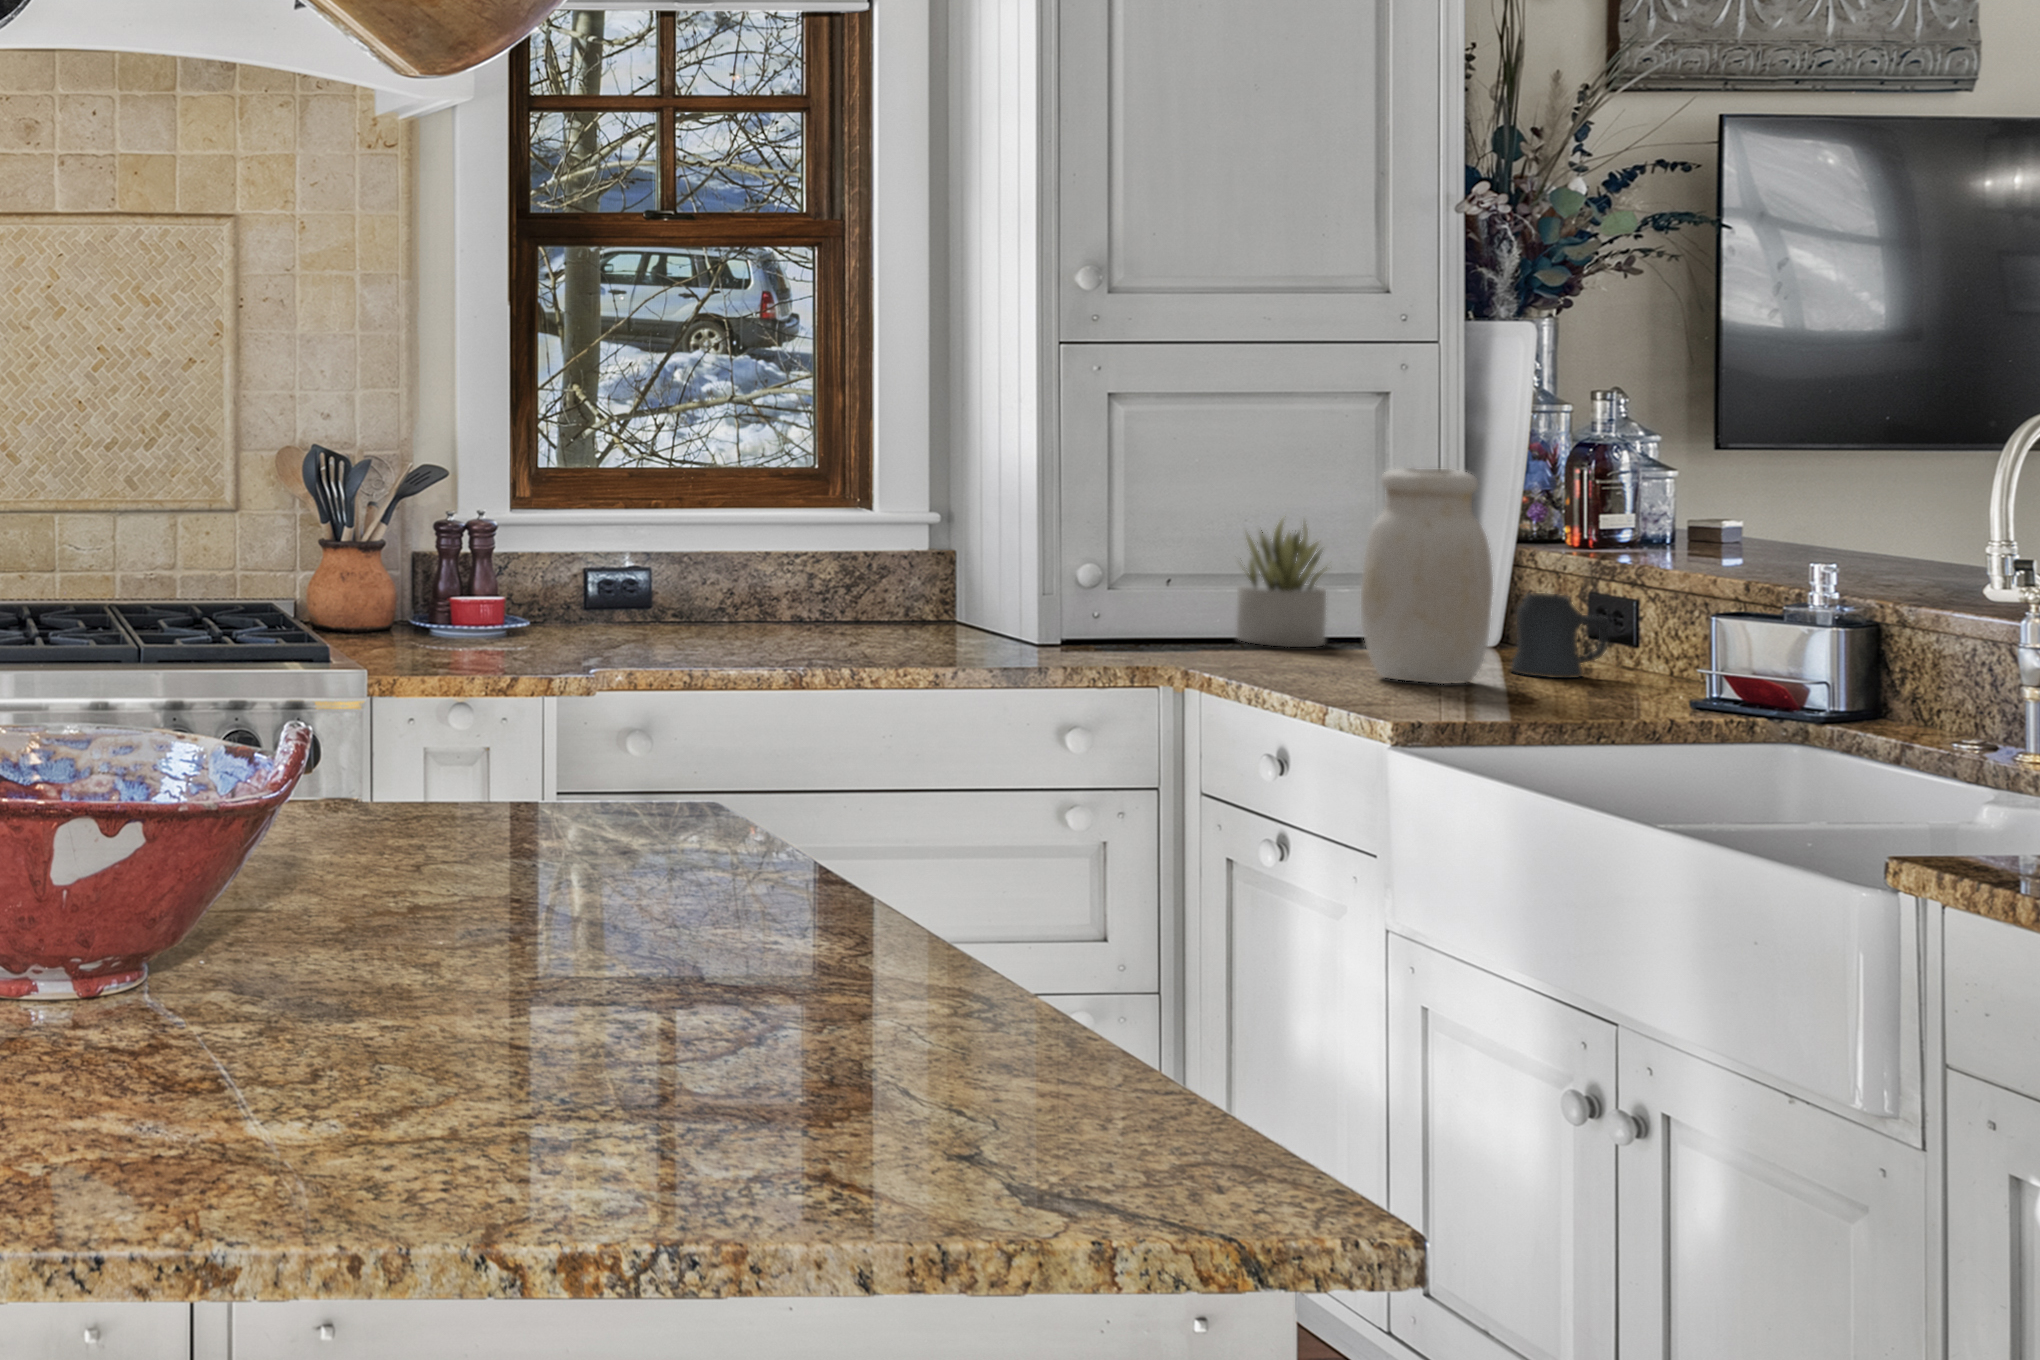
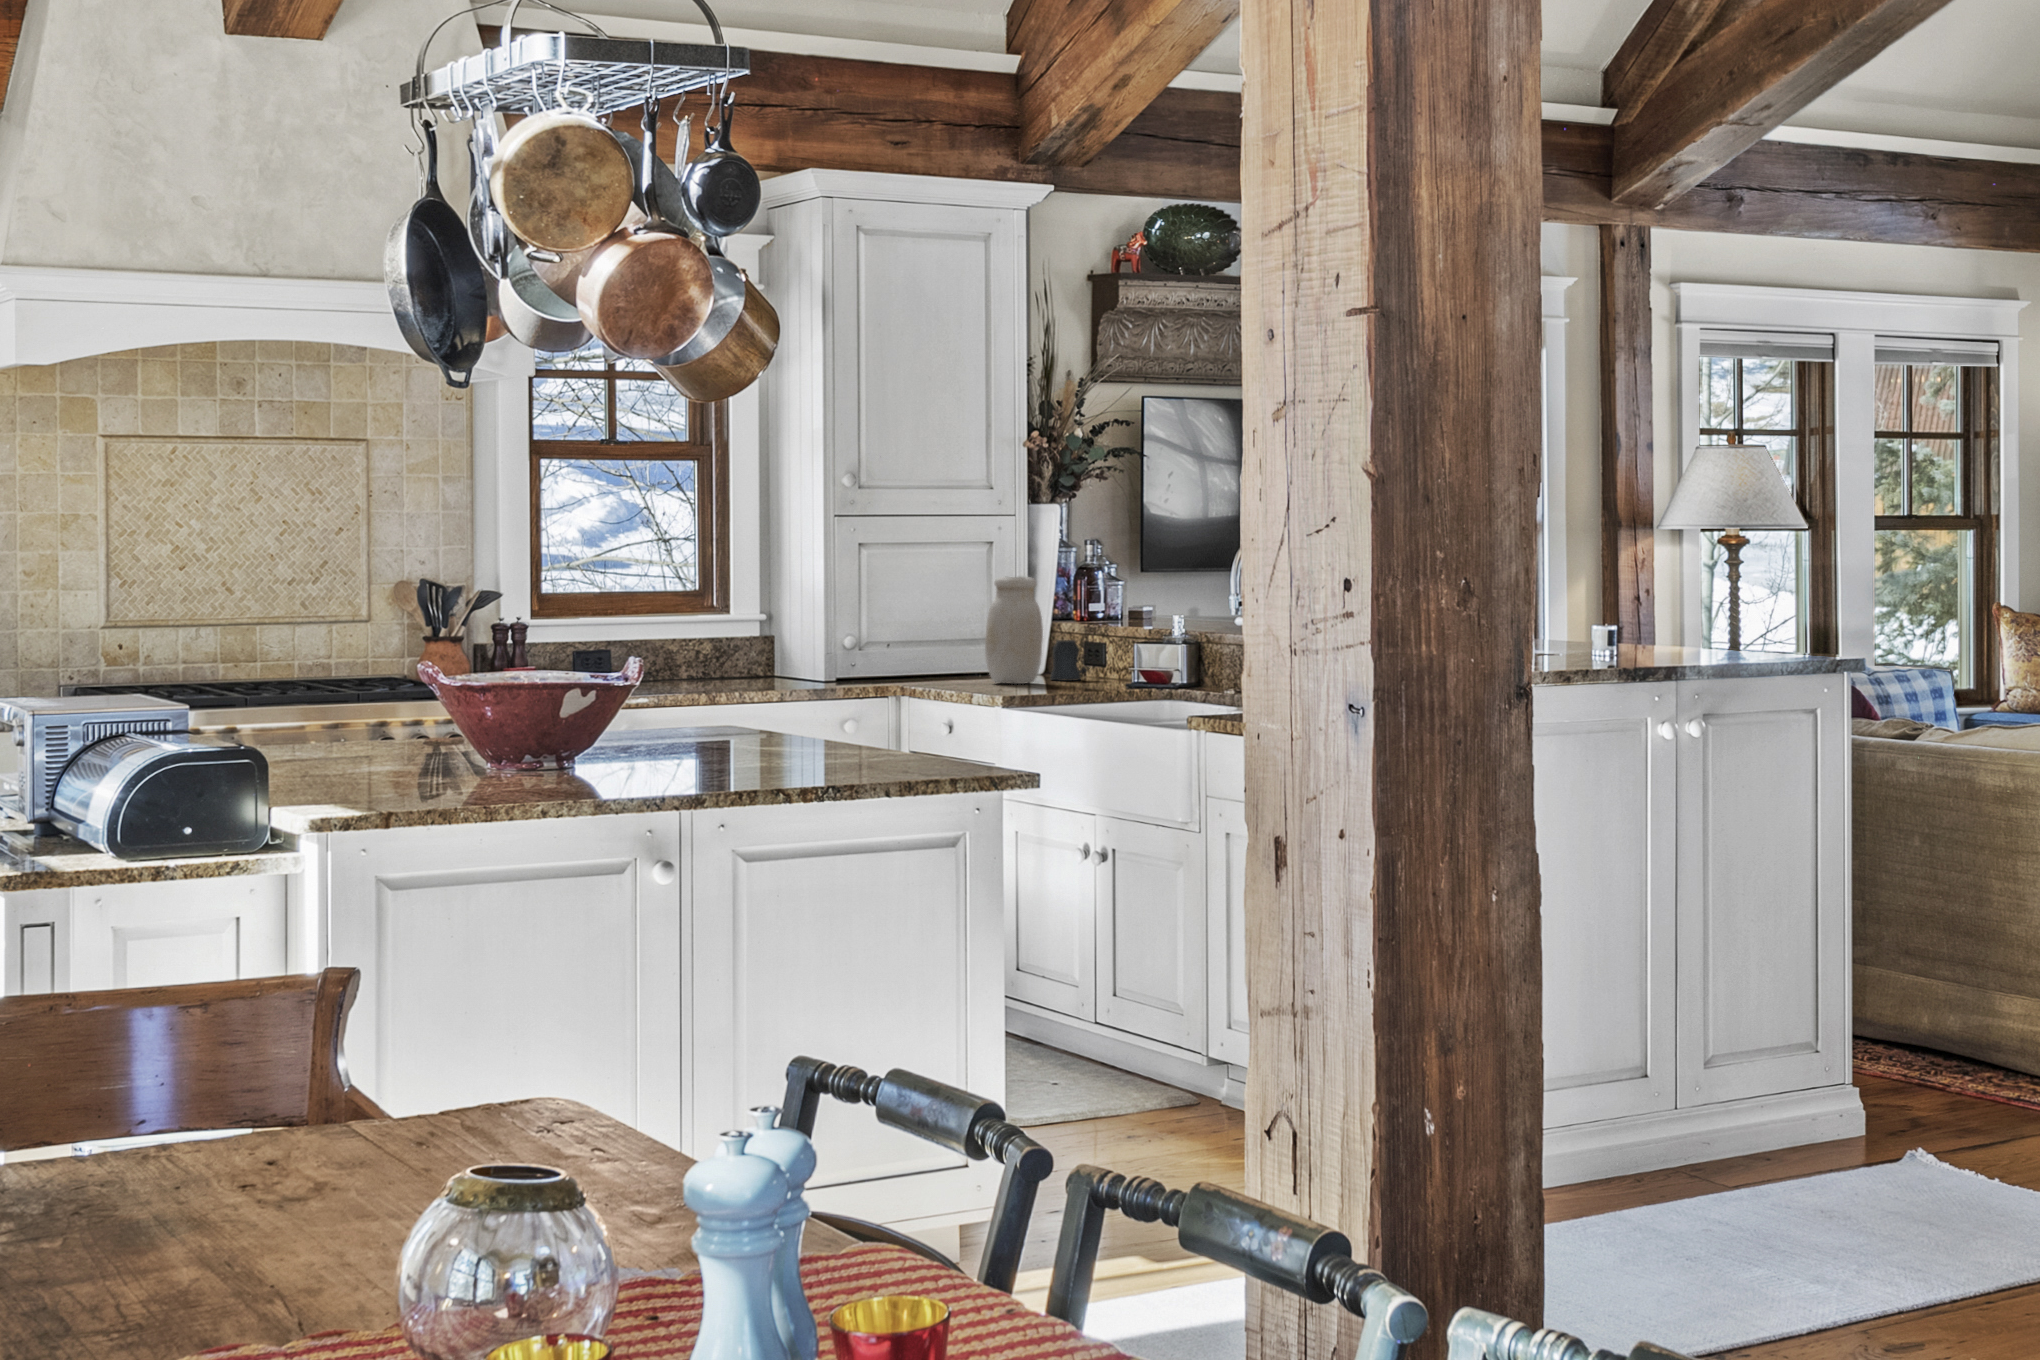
succulent plant: present [1236,520,1327,647] -> none [919,608,969,677]

